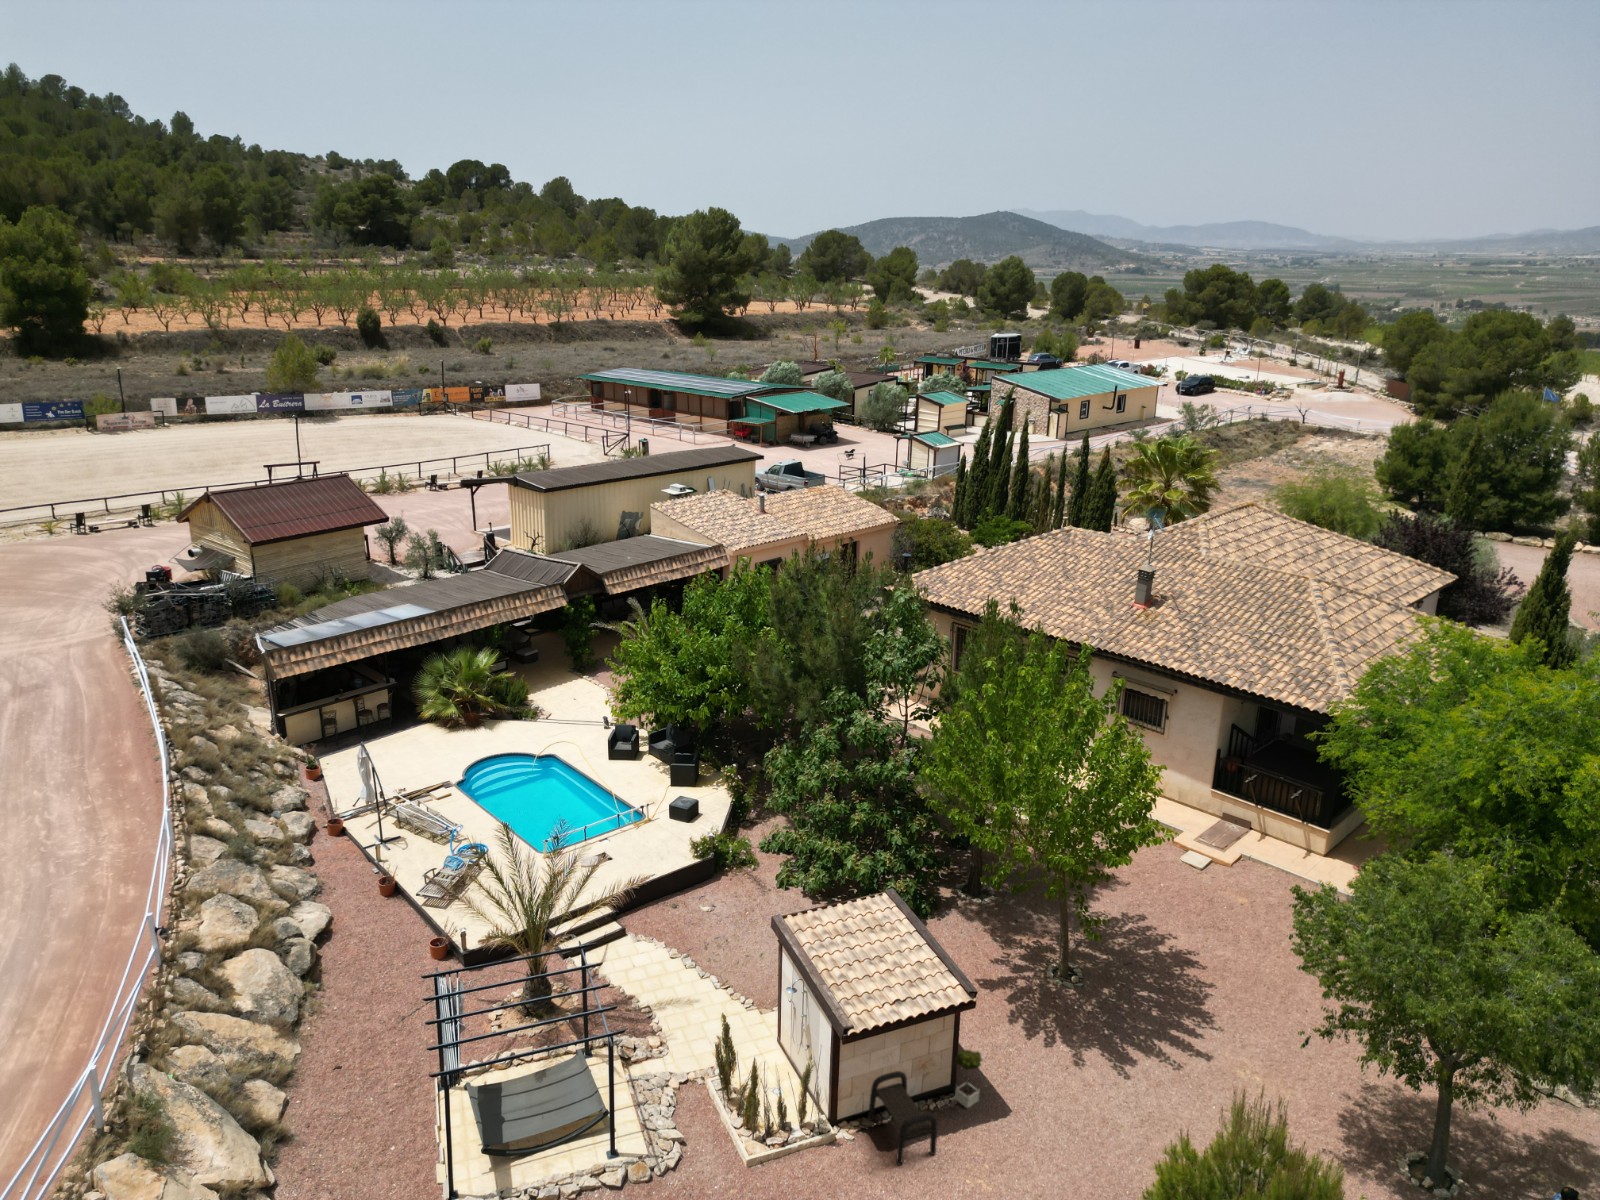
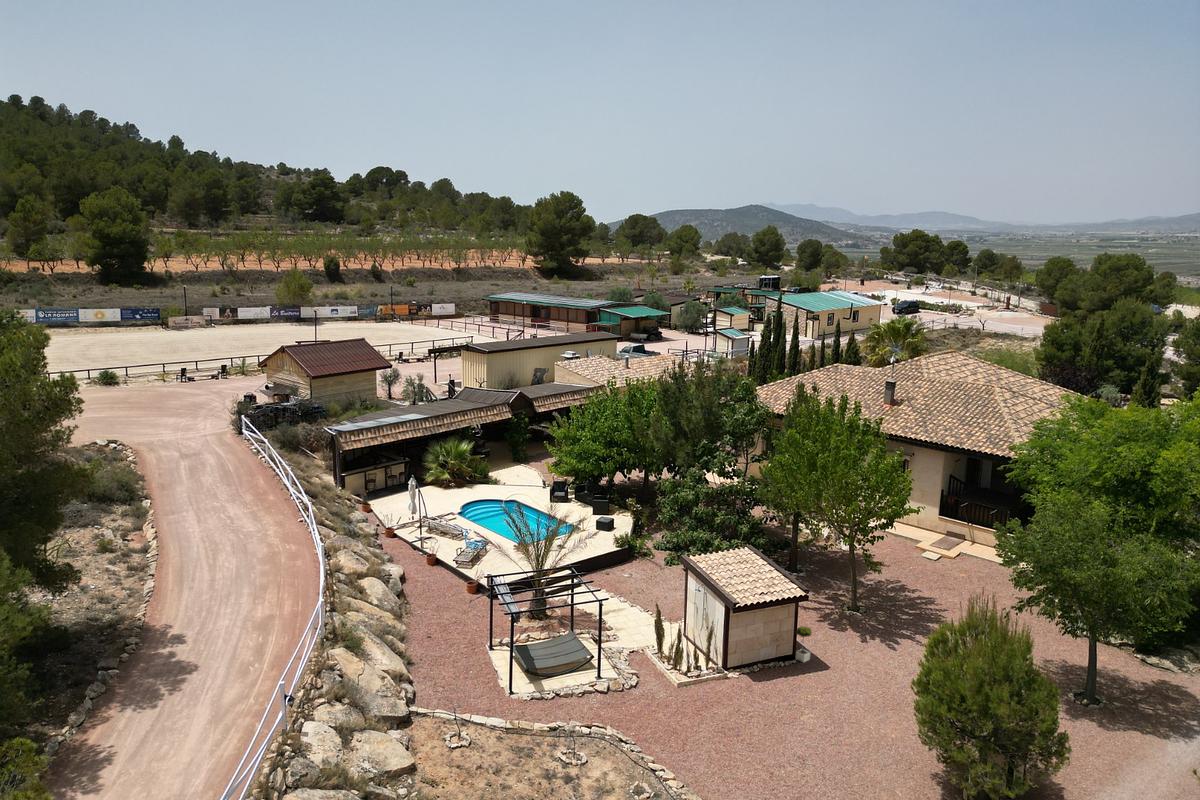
bench: present [868,1071,937,1165] -> none [745,637,789,685]

